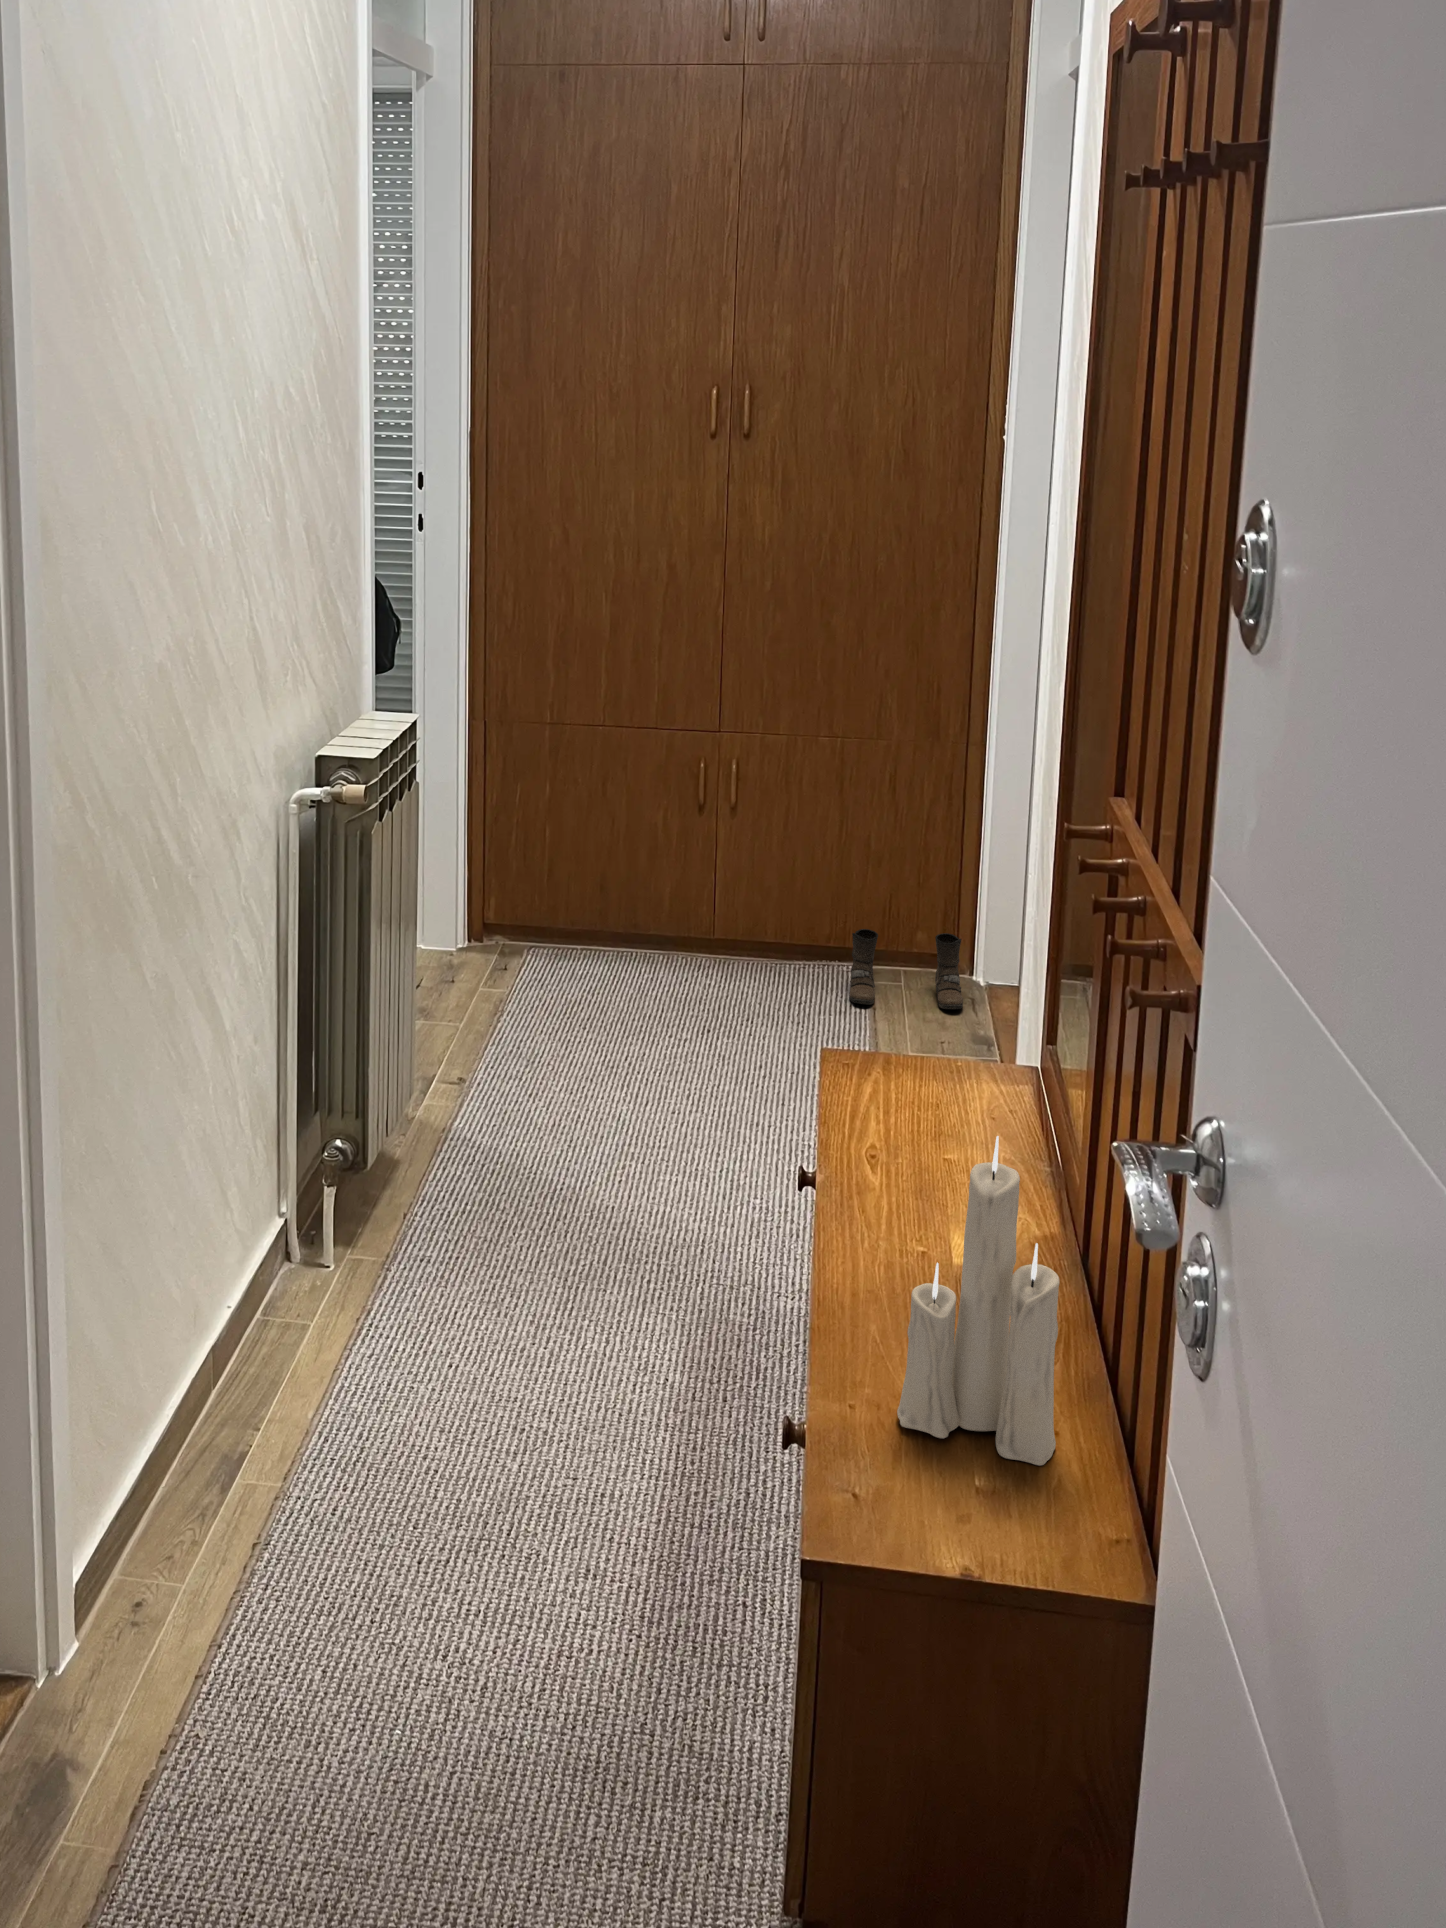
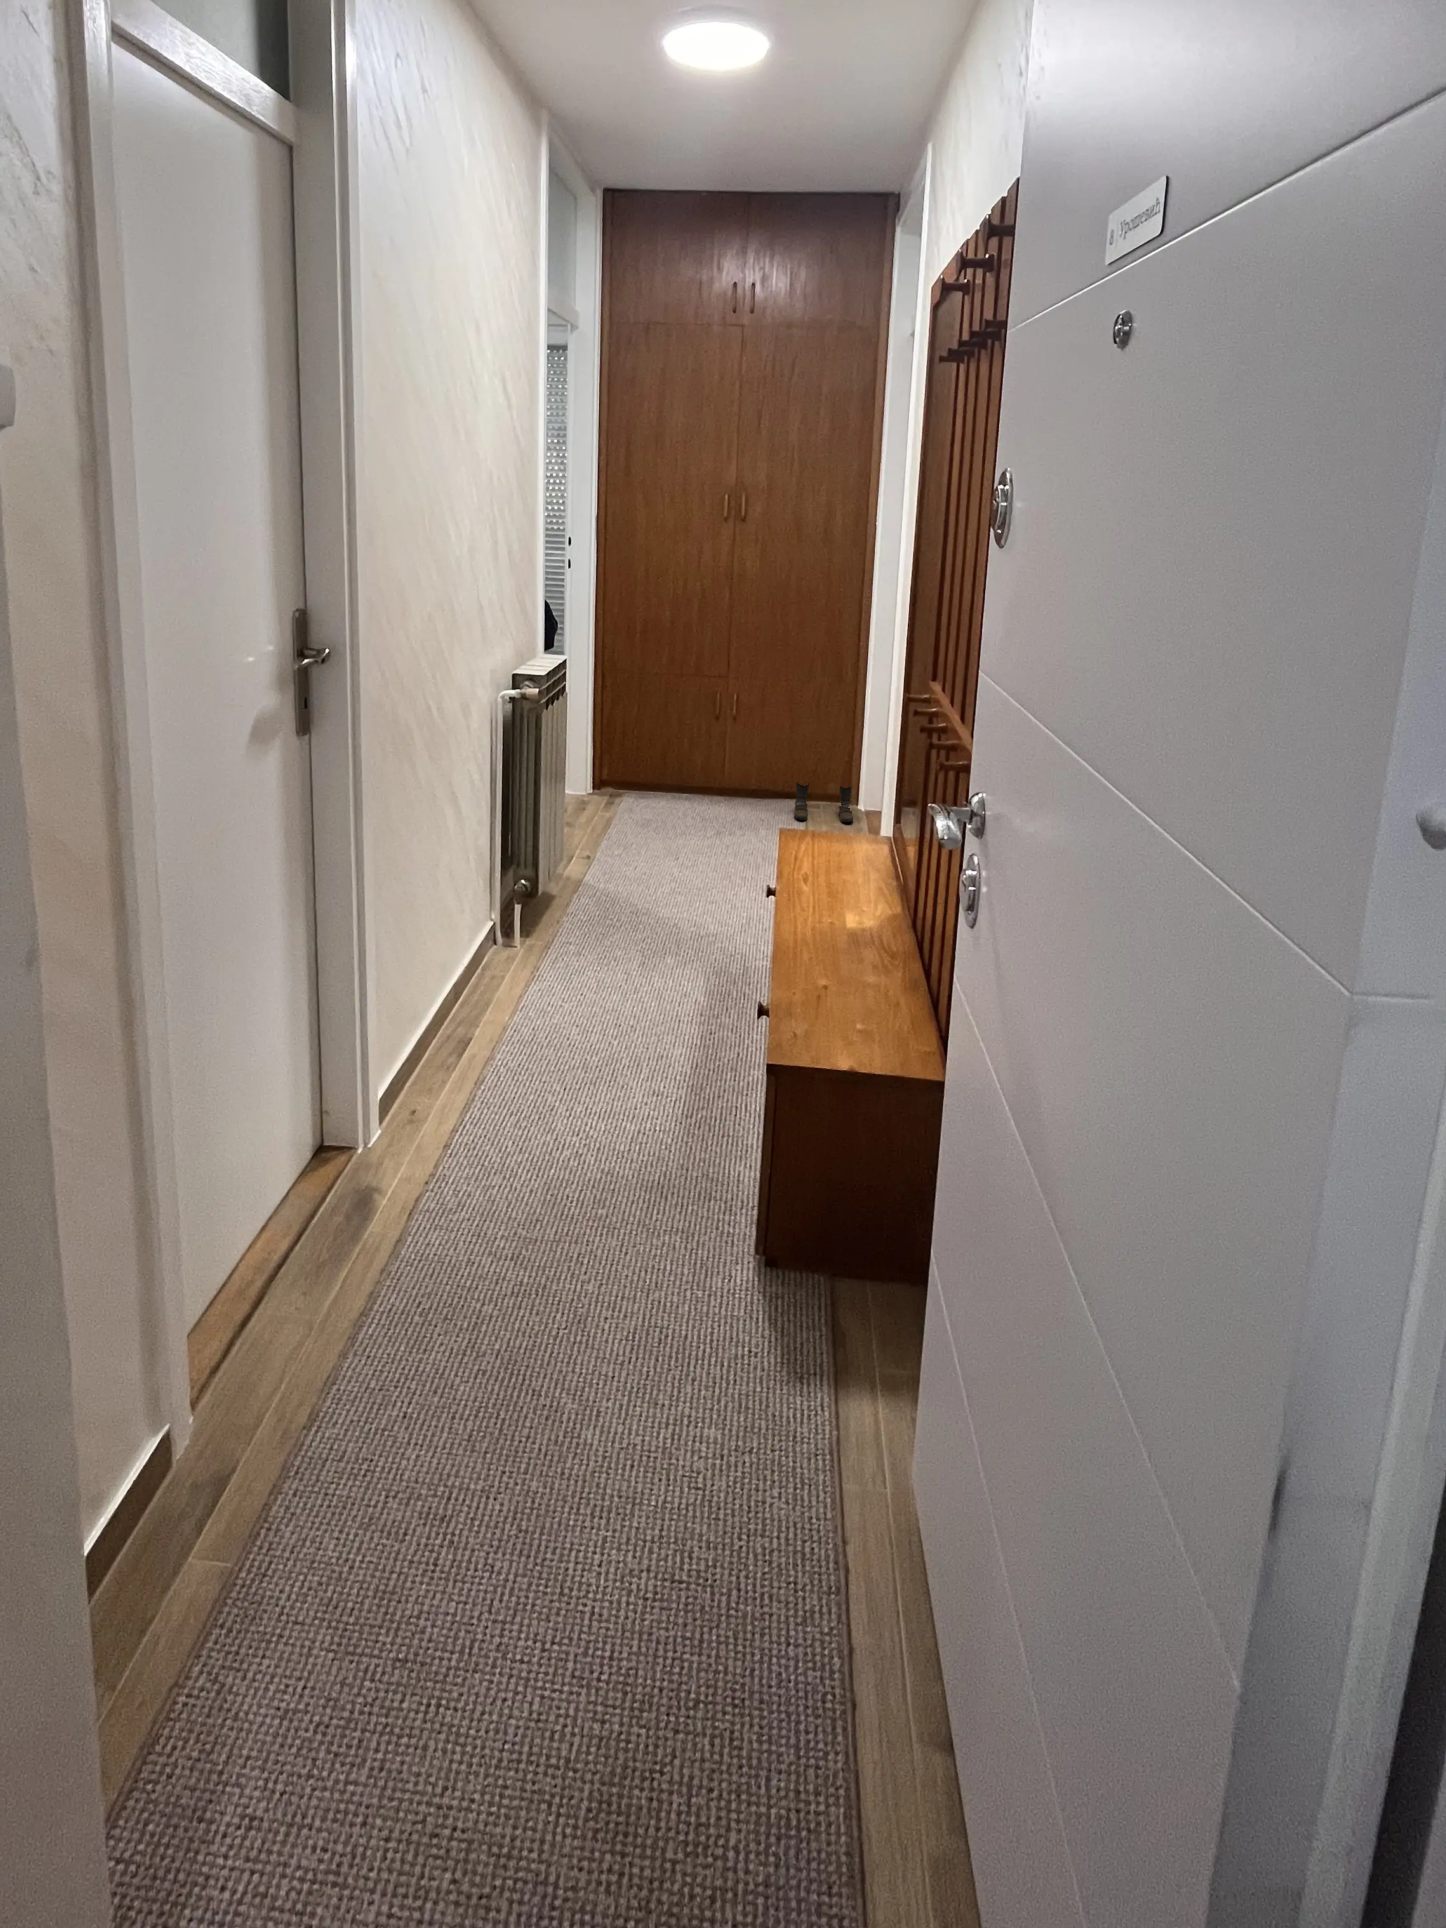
candle: present [897,1136,1060,1466] -> none [818,836,902,1017]

